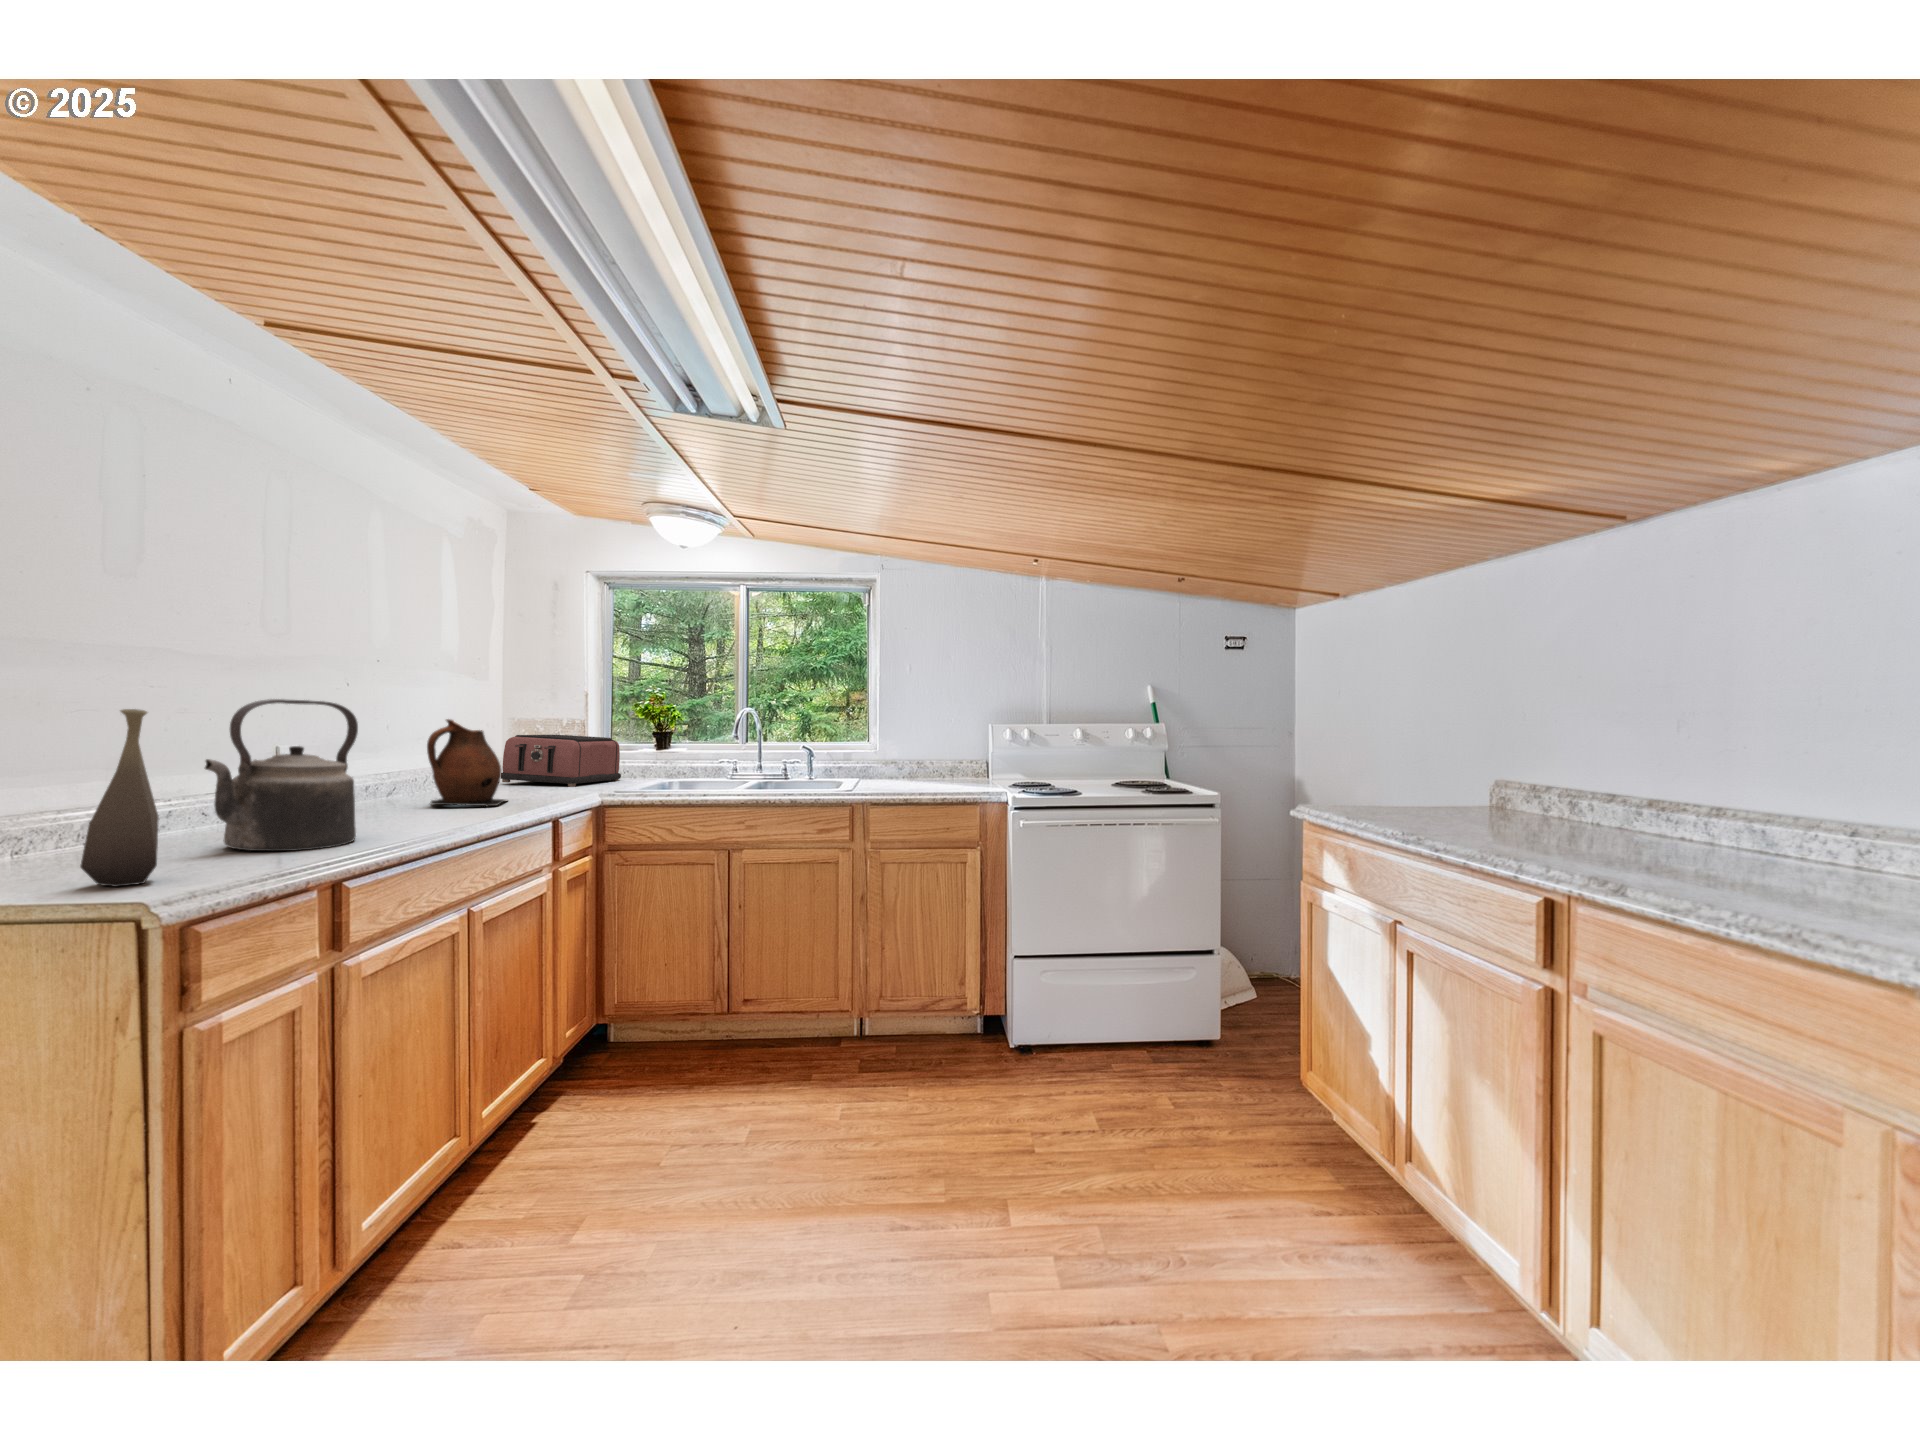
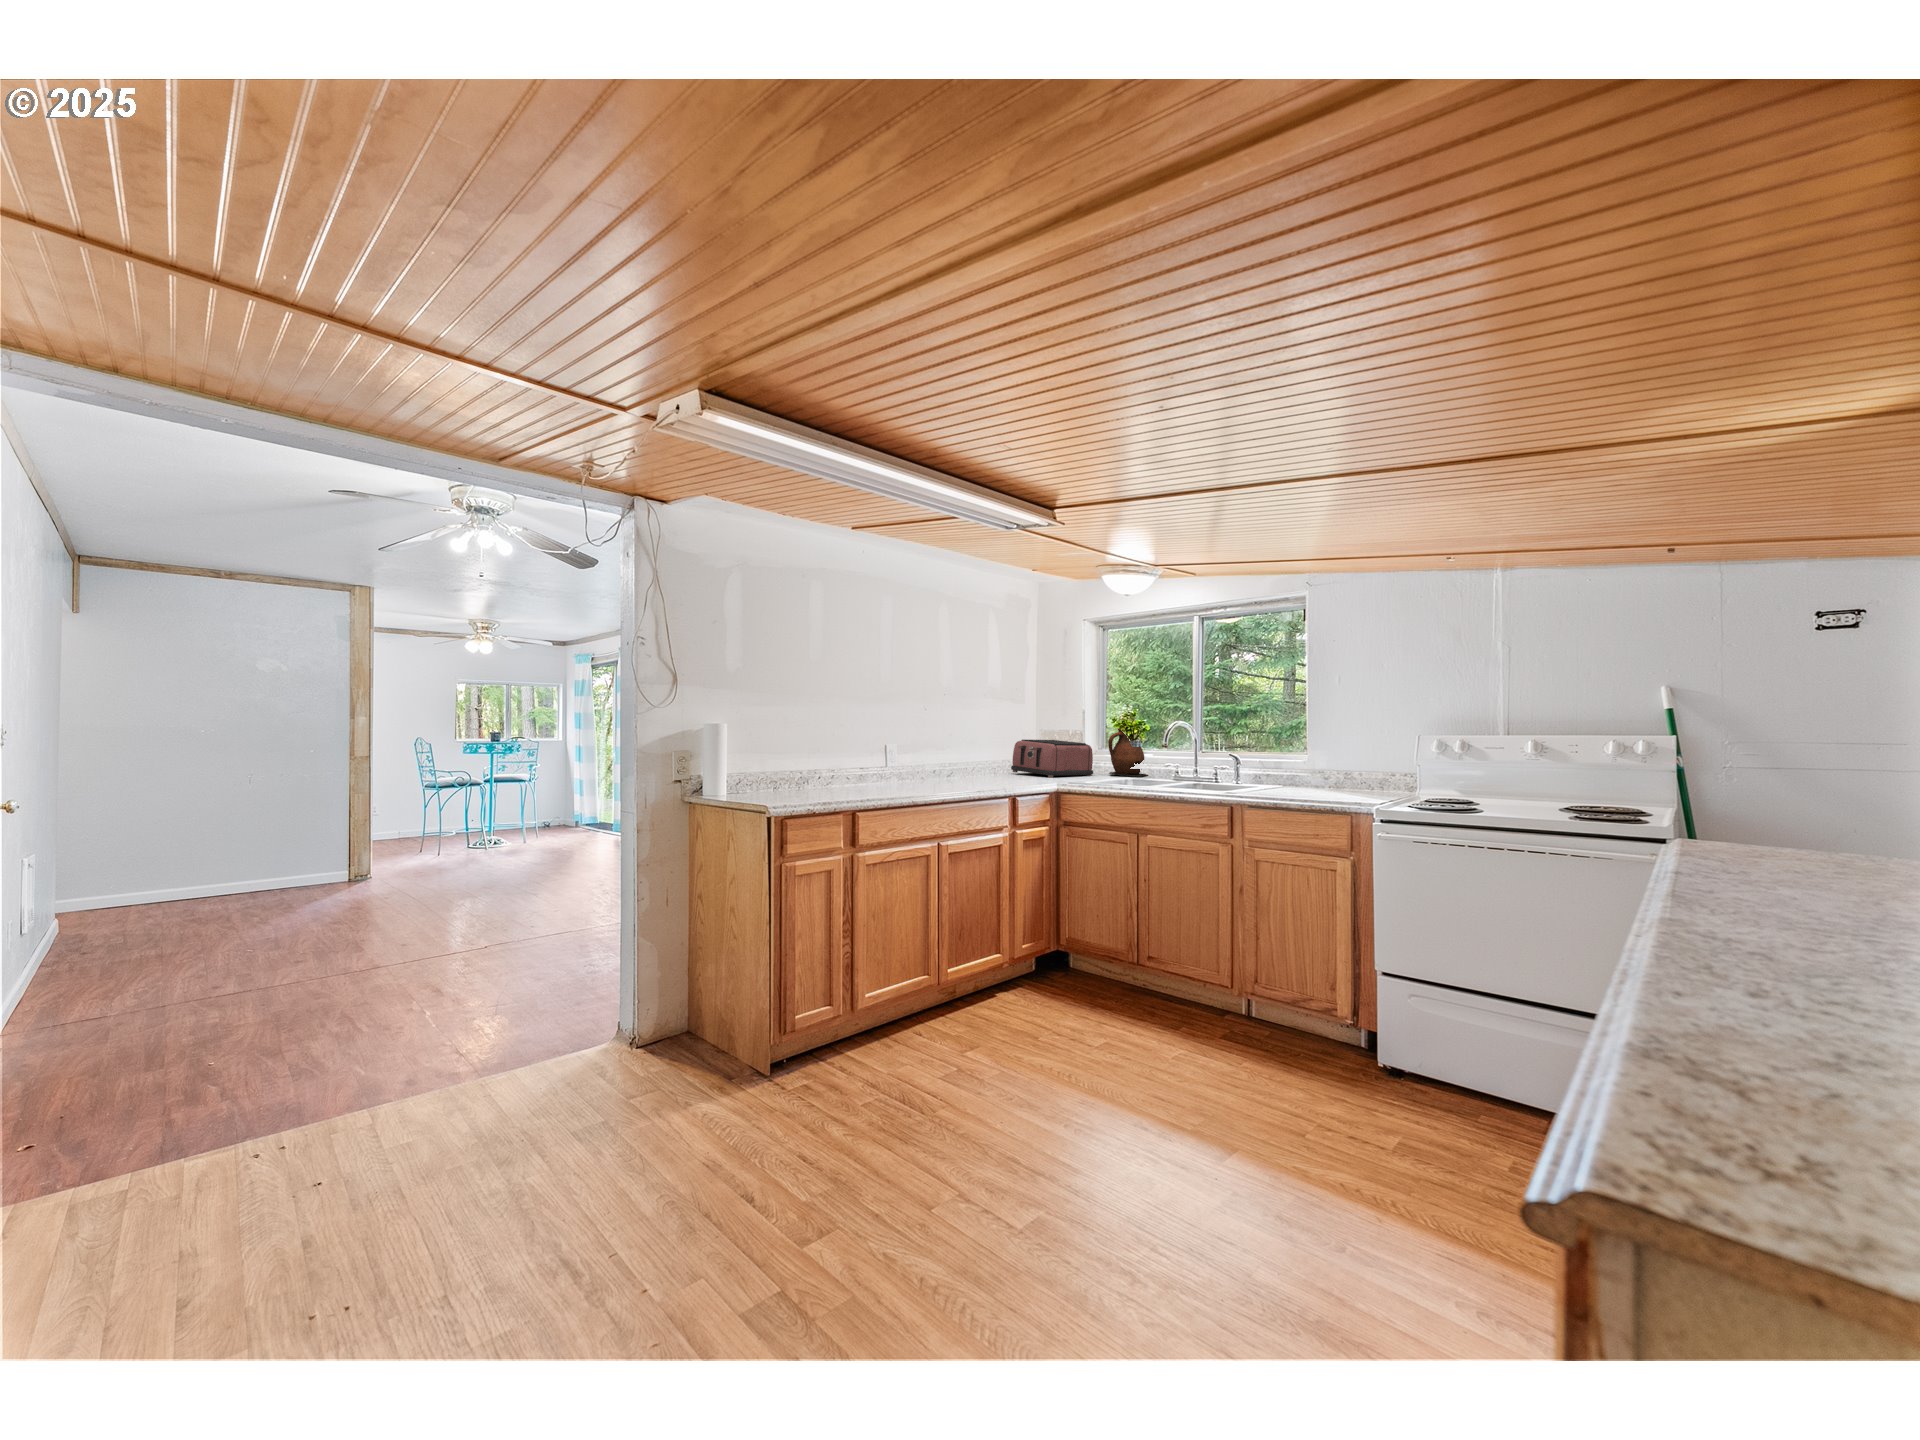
kettle: present [205,699,358,851] -> none [812,717,883,797]
bottle: present [80,709,159,887] -> none [758,722,785,802]
ceramic pitcher: present [427,719,508,807] -> present [1108,728,1148,777]

